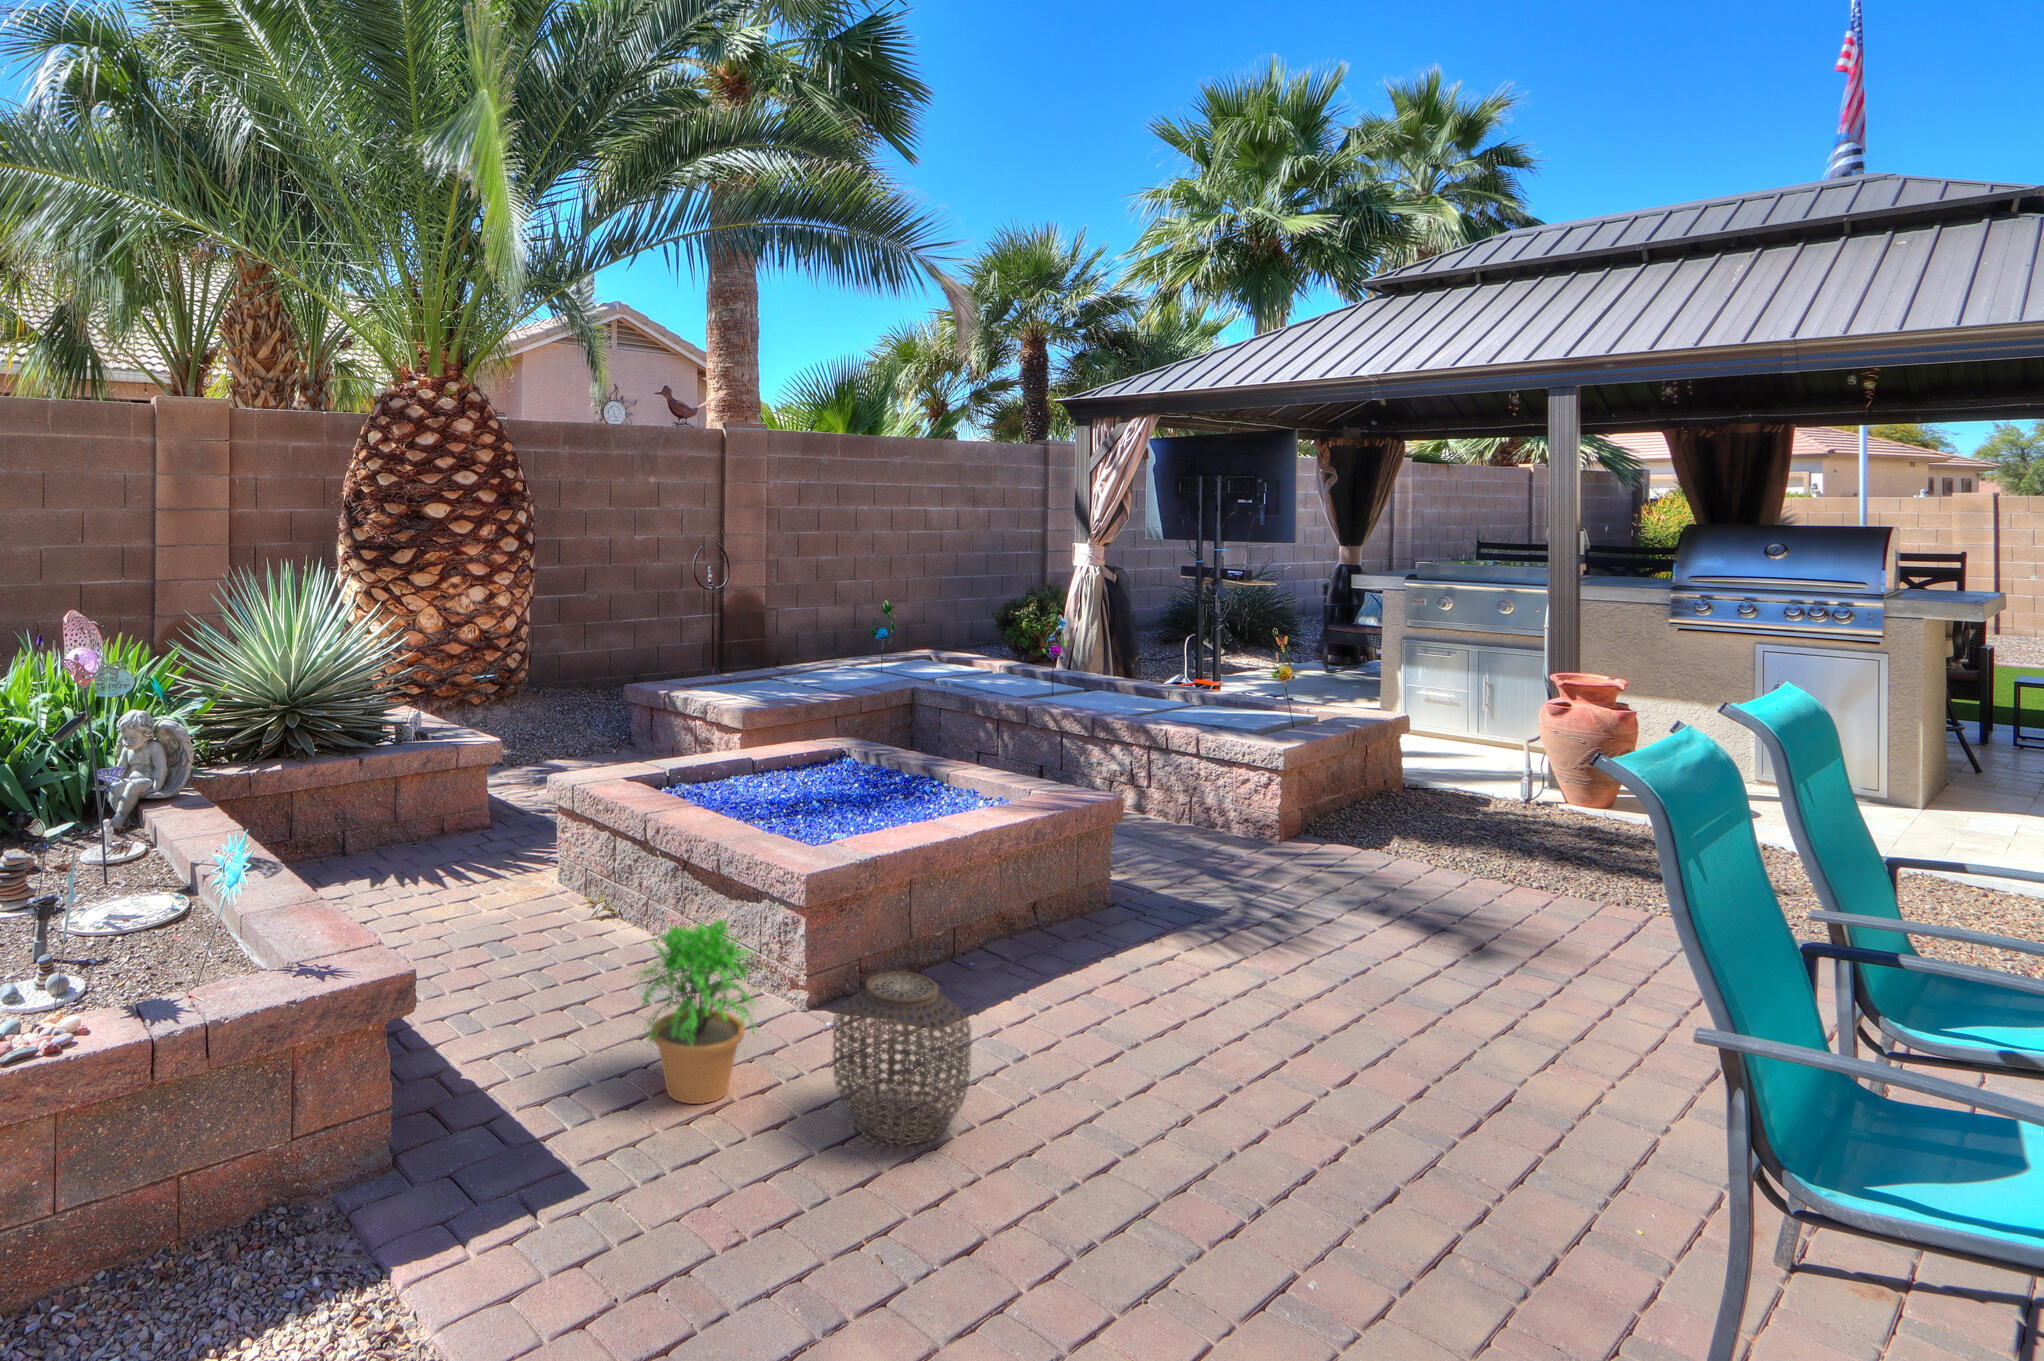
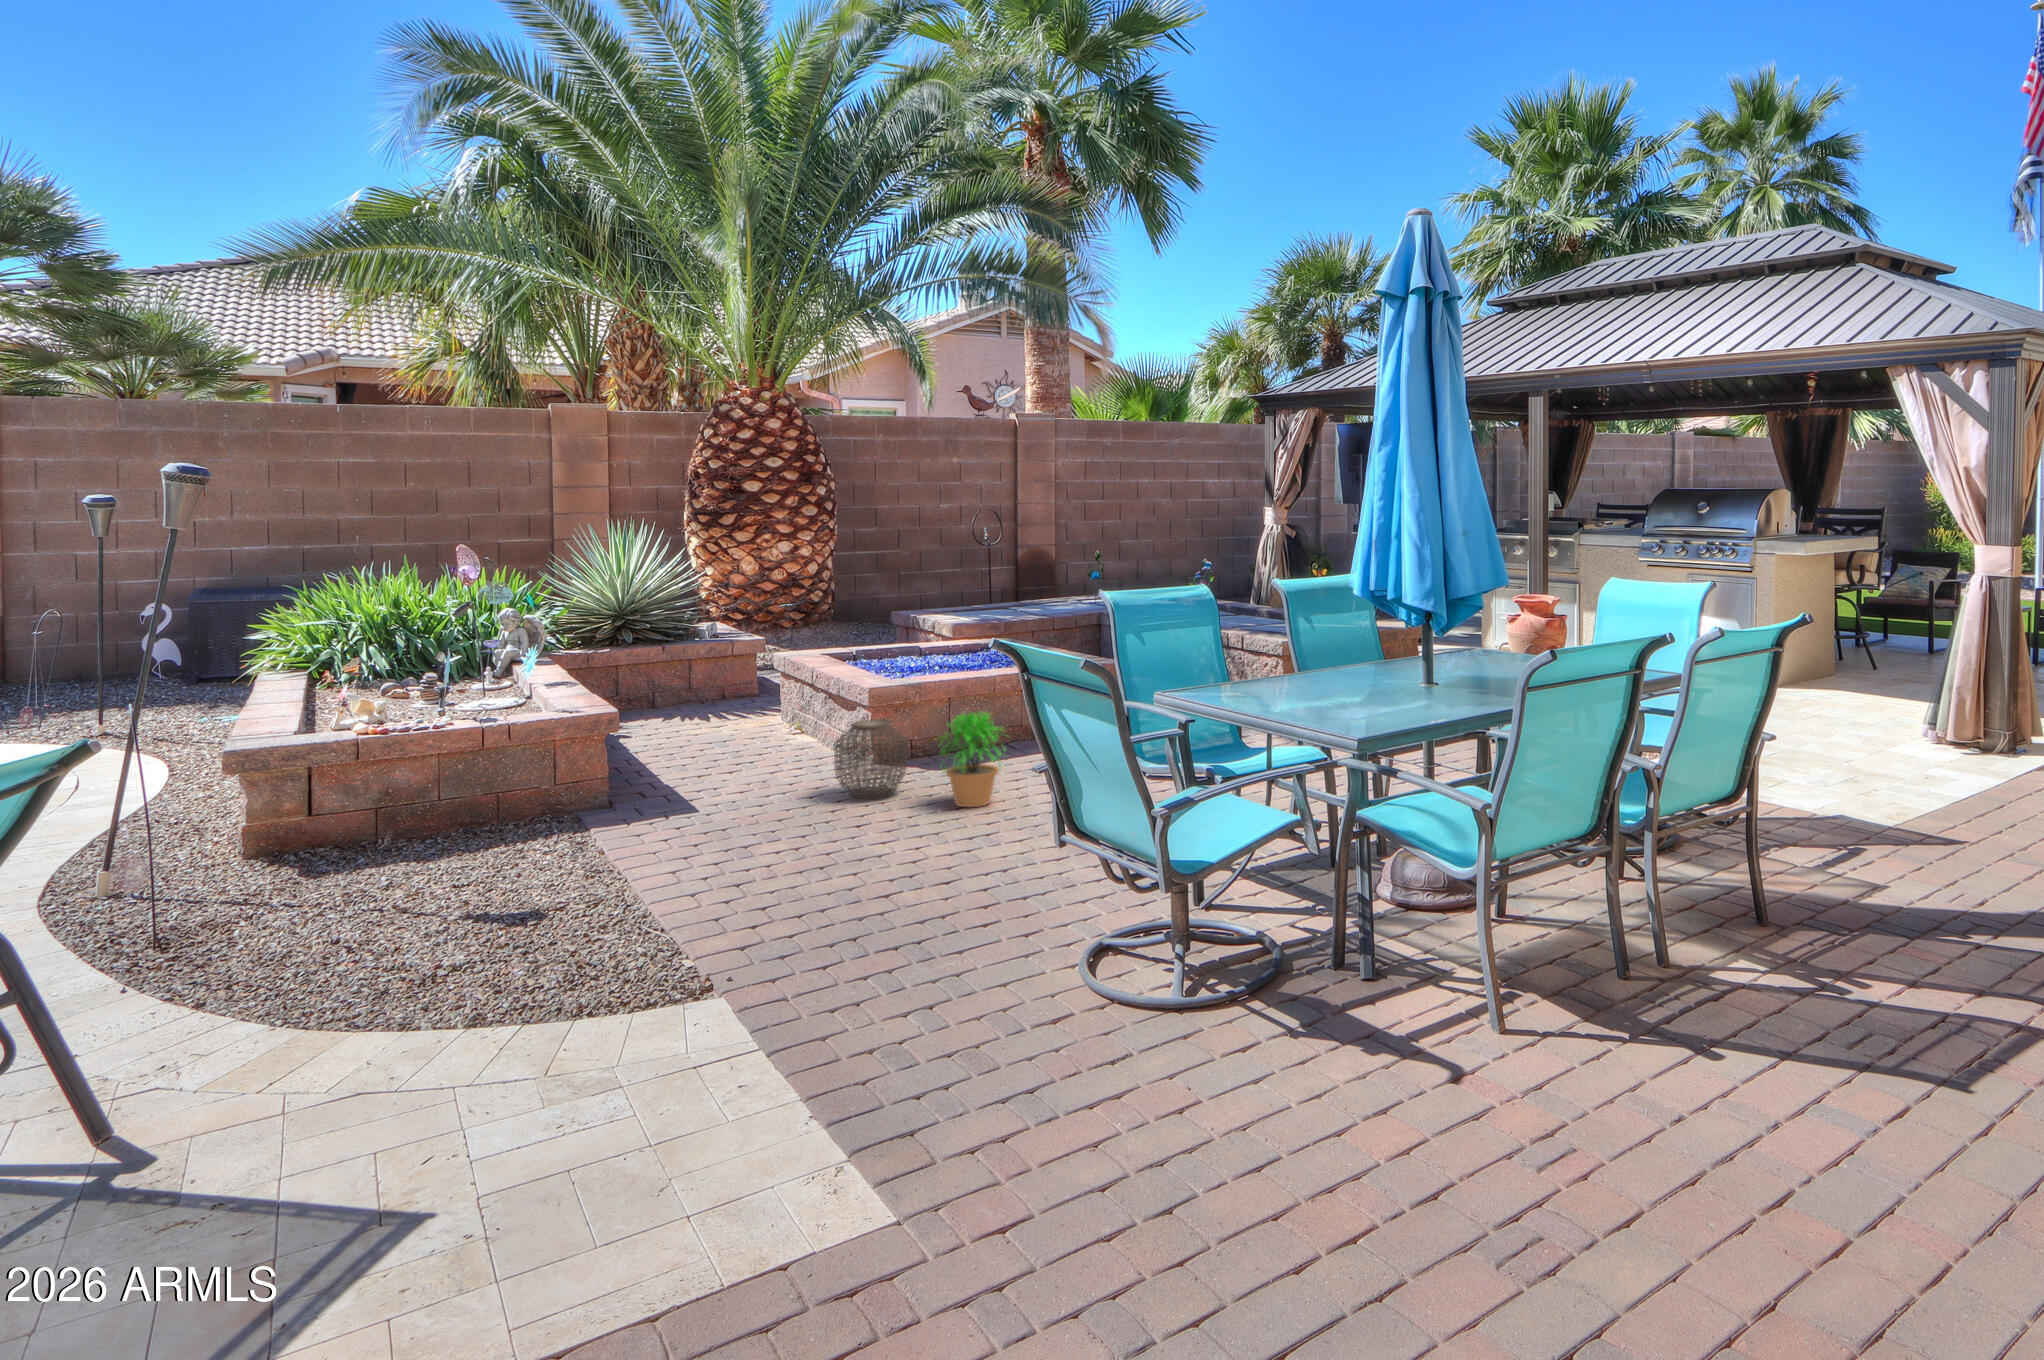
potted plant: present [631,918,766,1104] -> present [940,713,1005,807]

